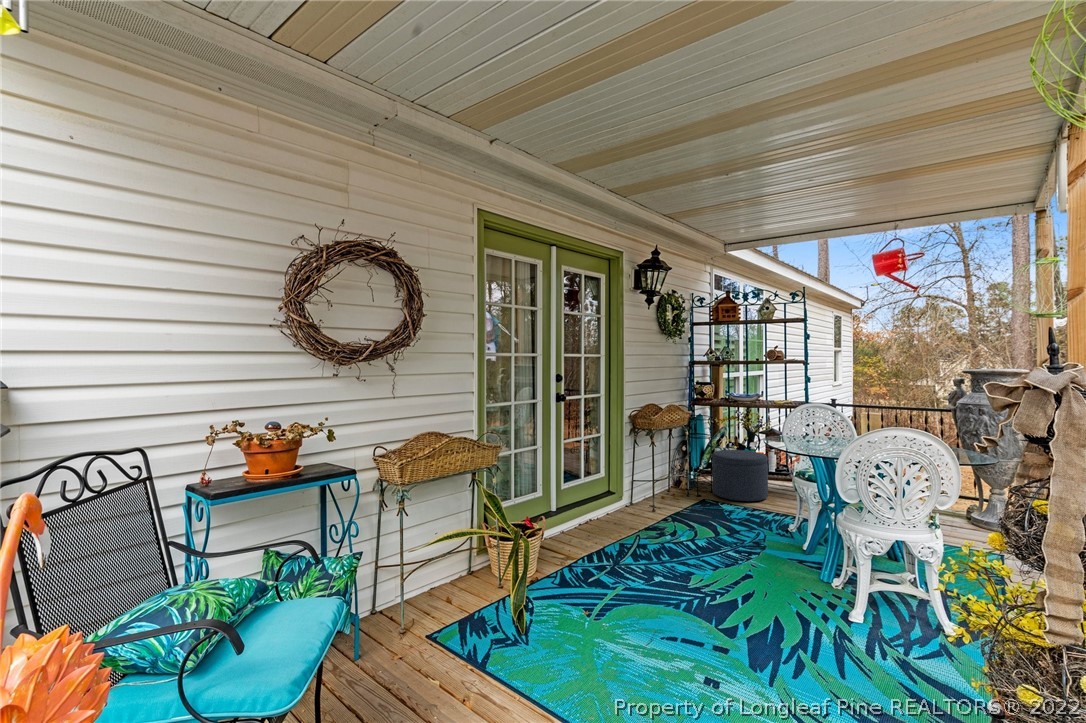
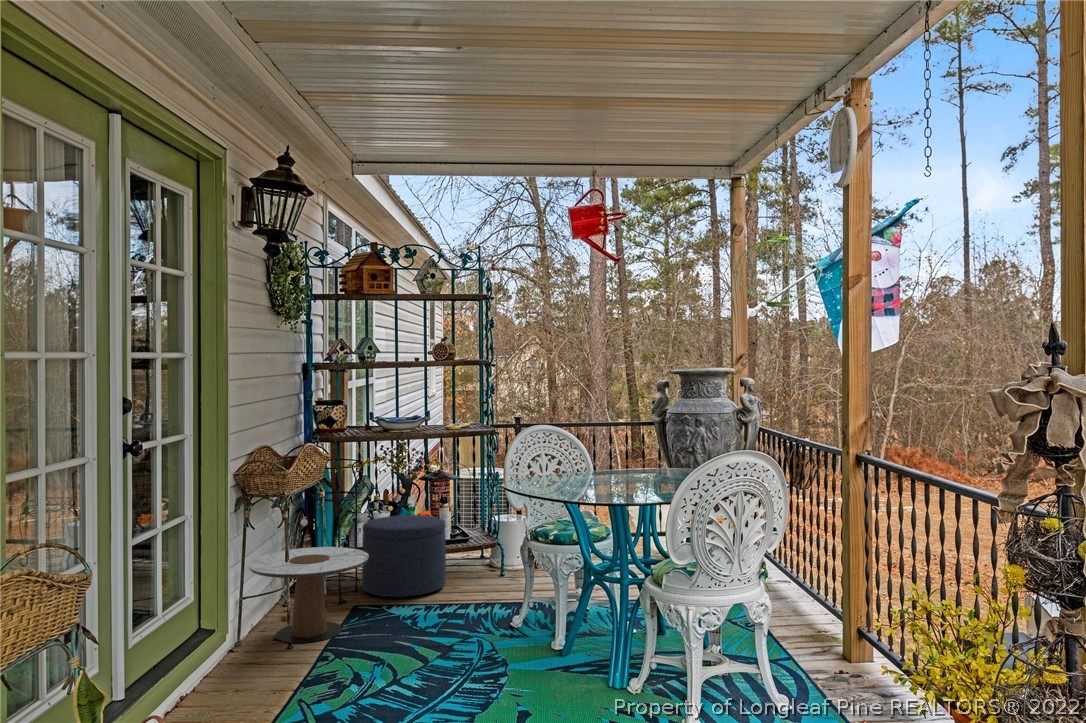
side table: none [635,460,701,512] -> present [248,547,369,643]

